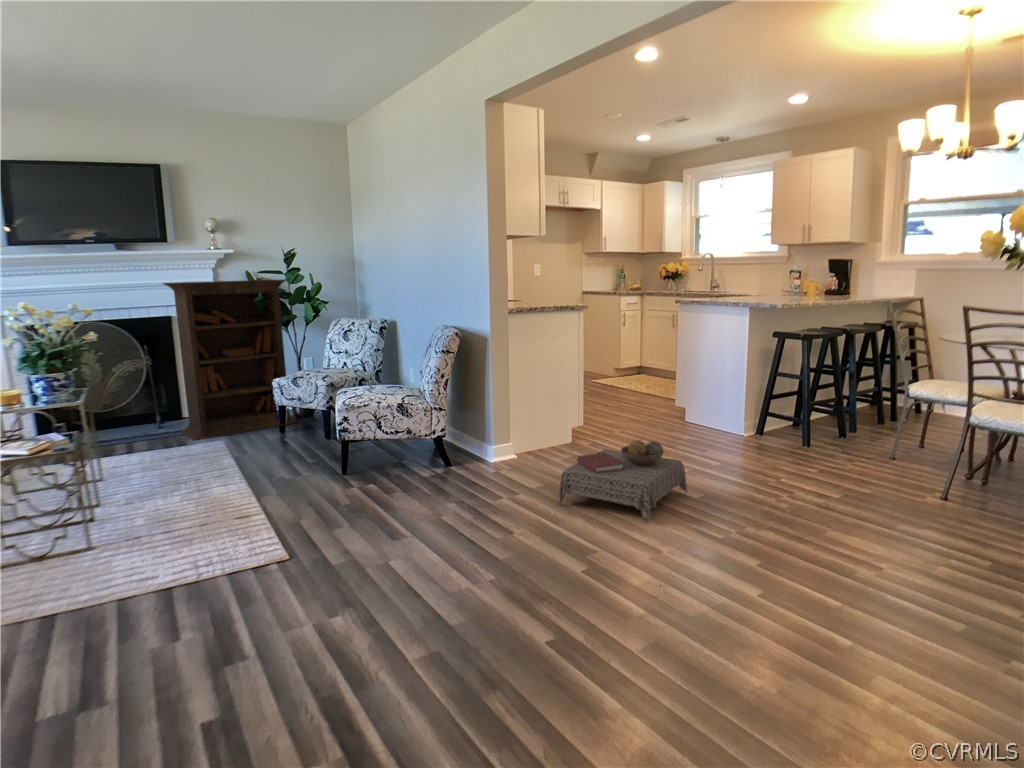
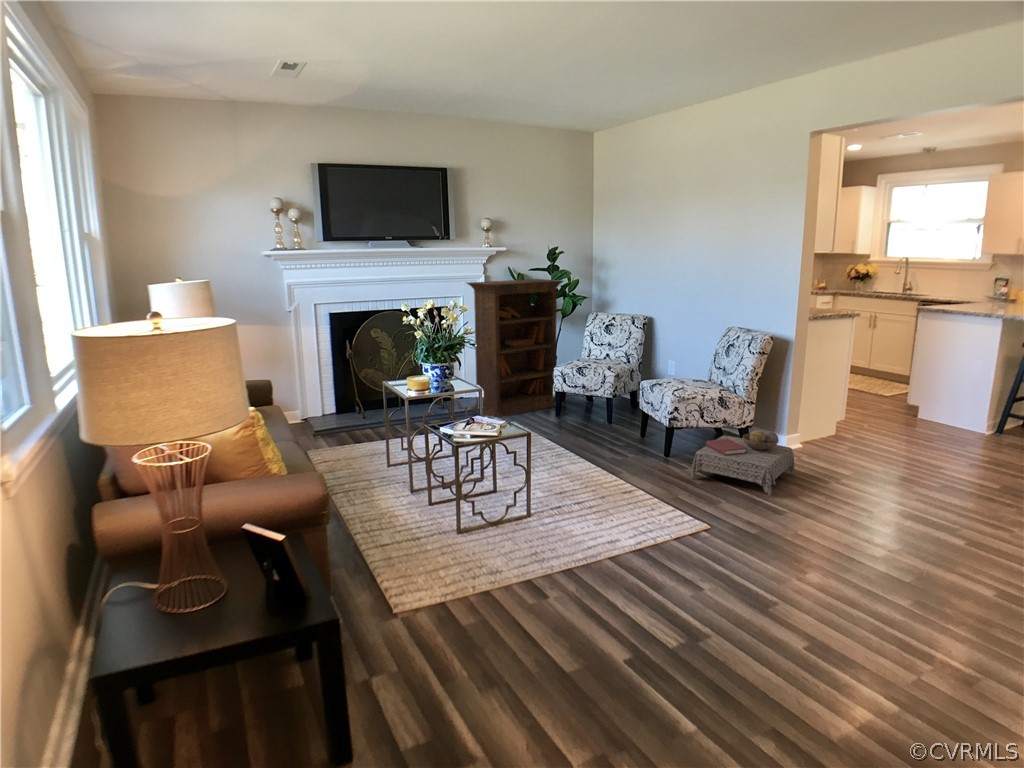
ottoman: present [558,440,687,523] -> present [691,430,795,496]

